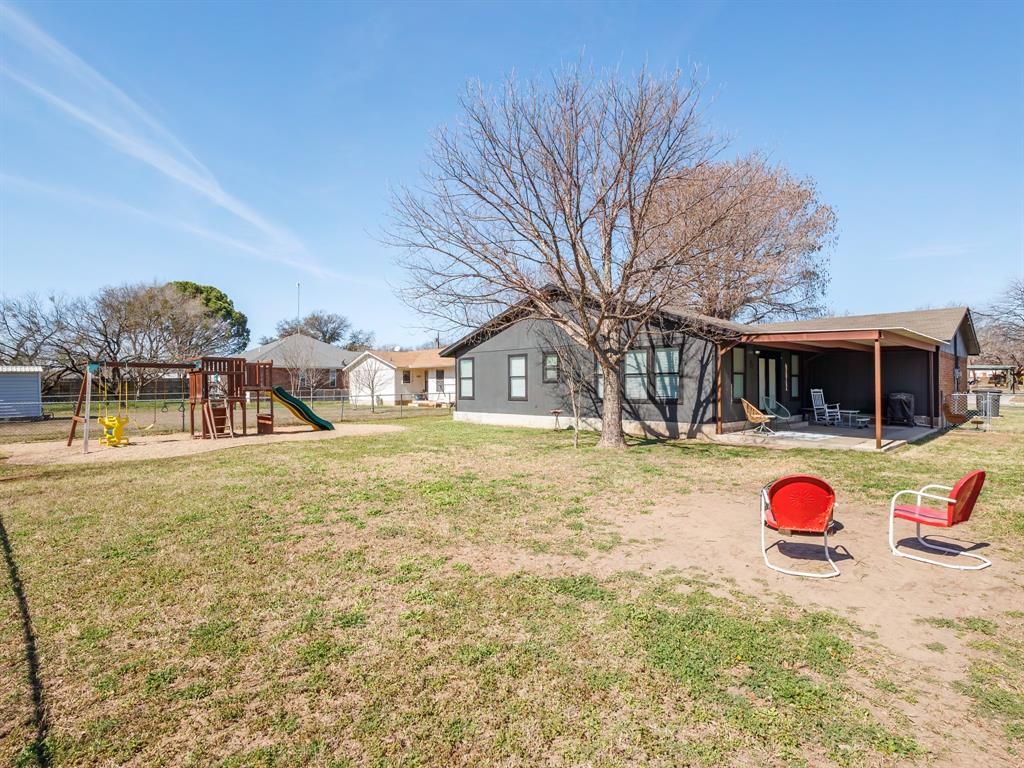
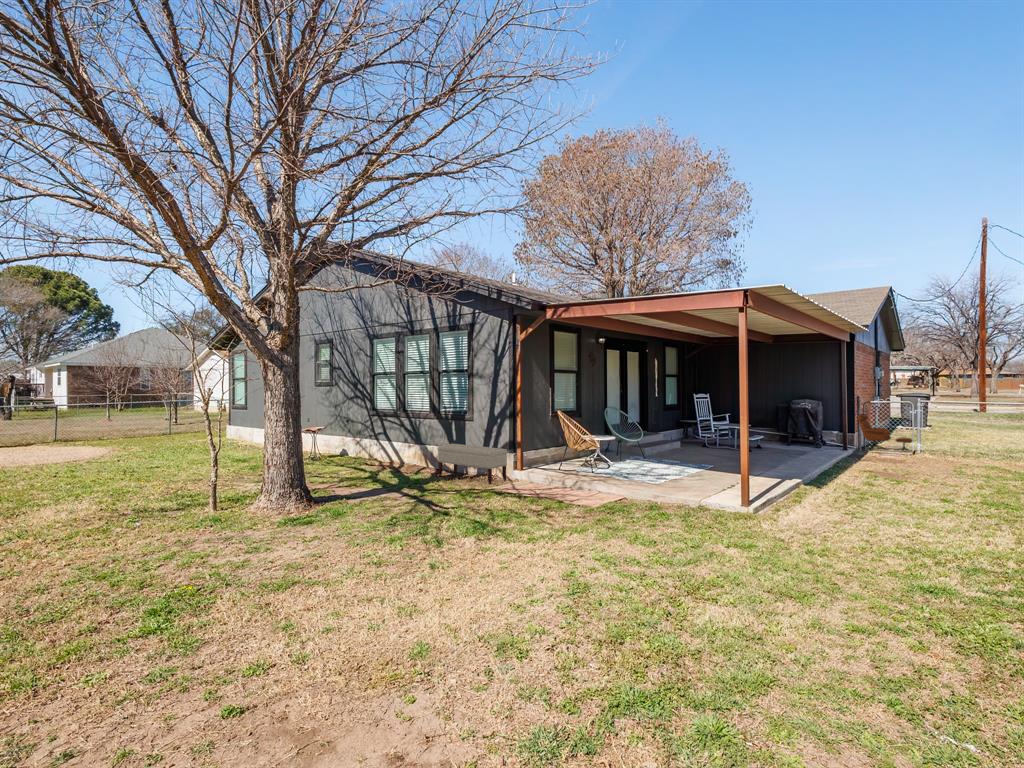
bench: none [663,419,712,443] -> present [438,444,507,484]

